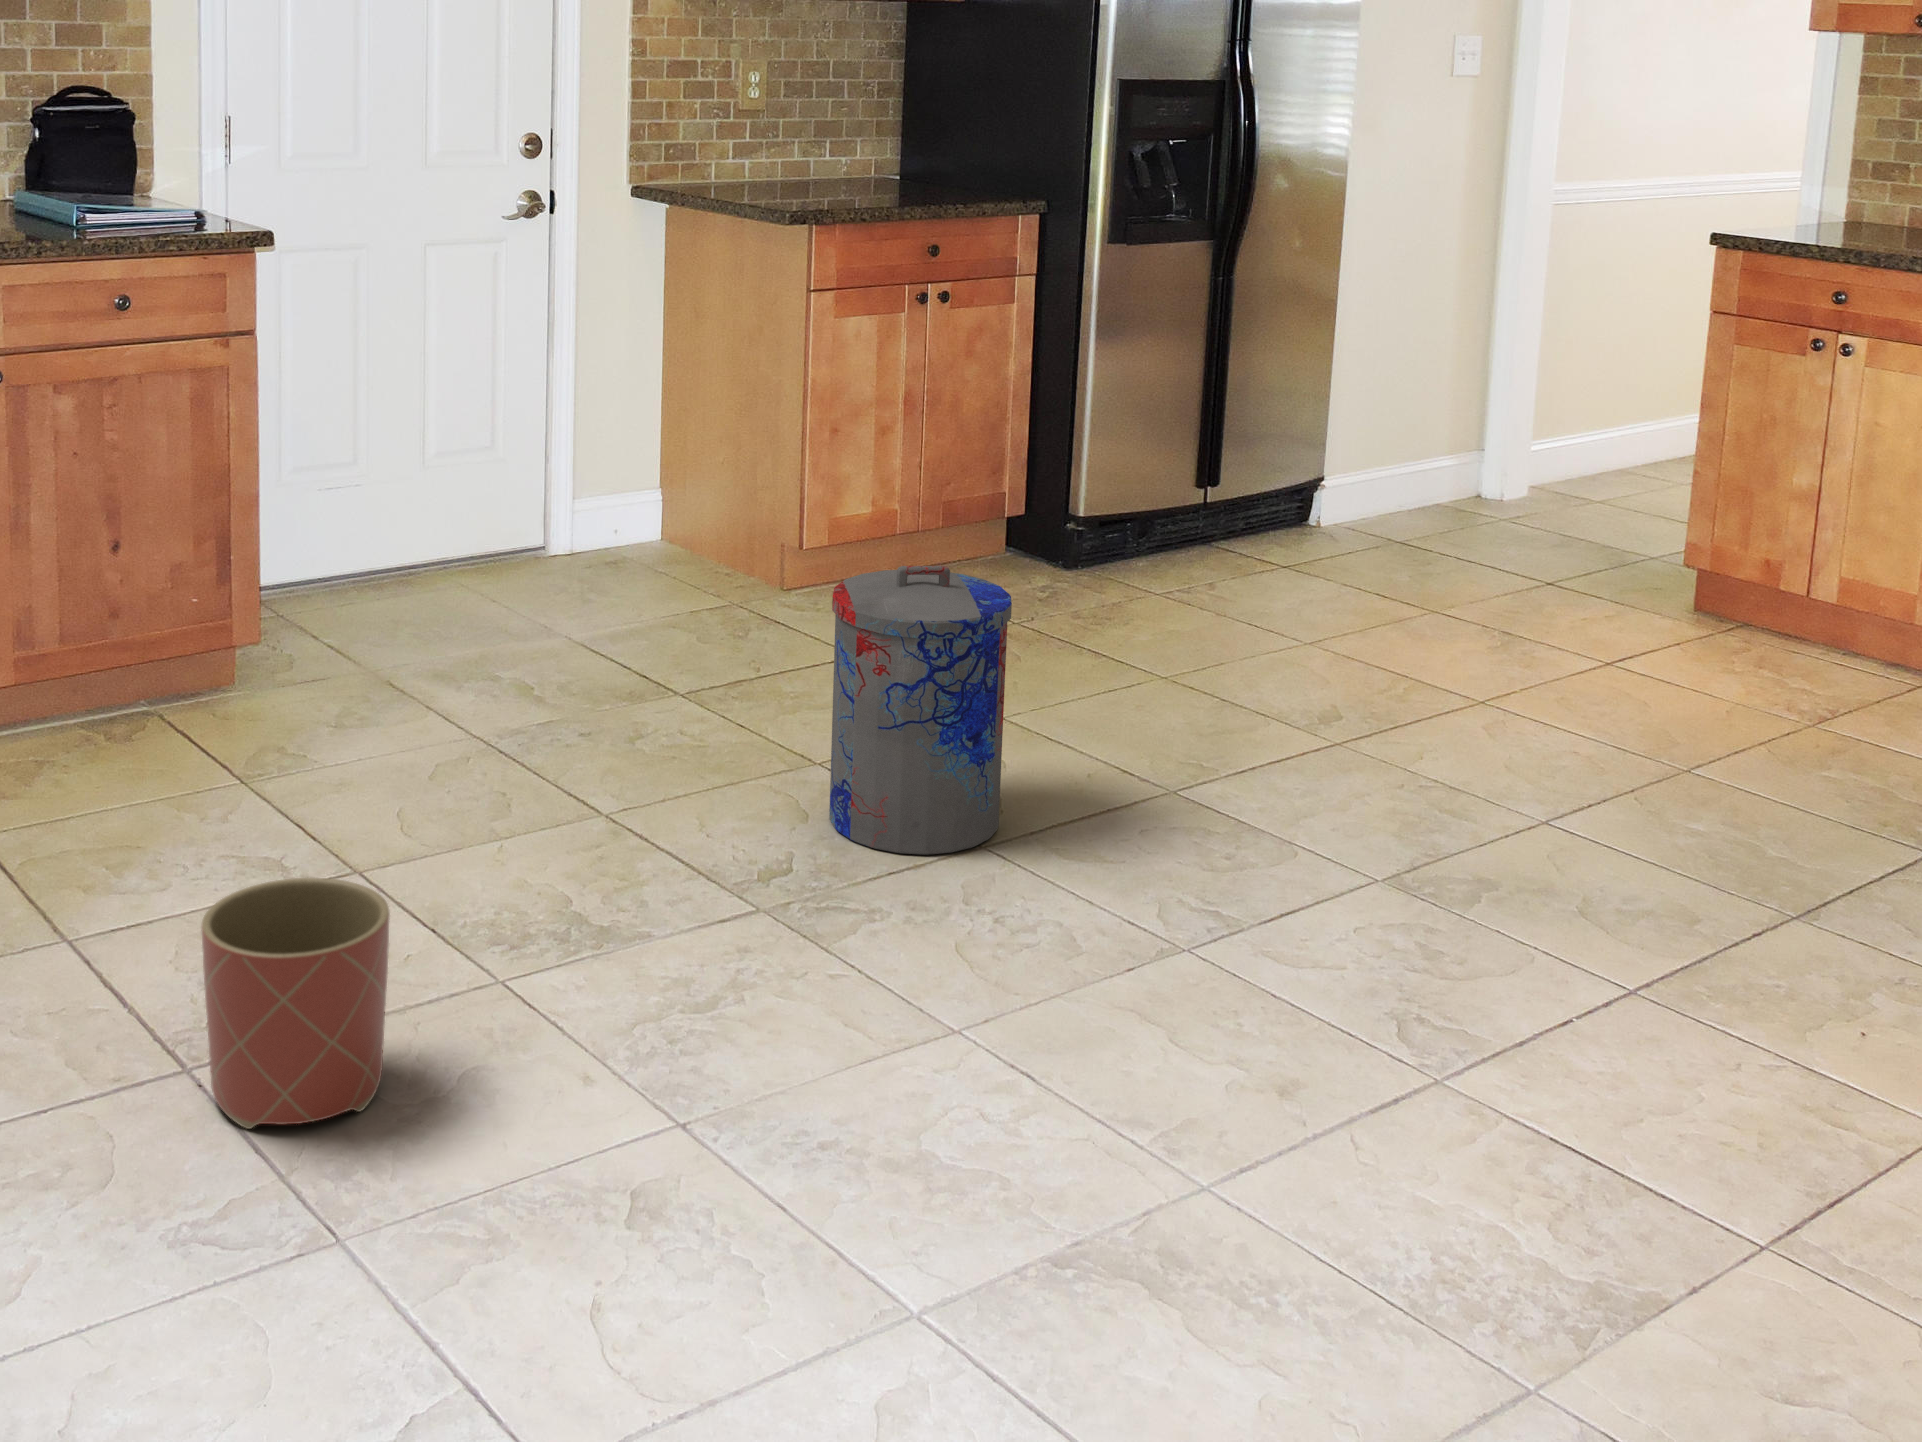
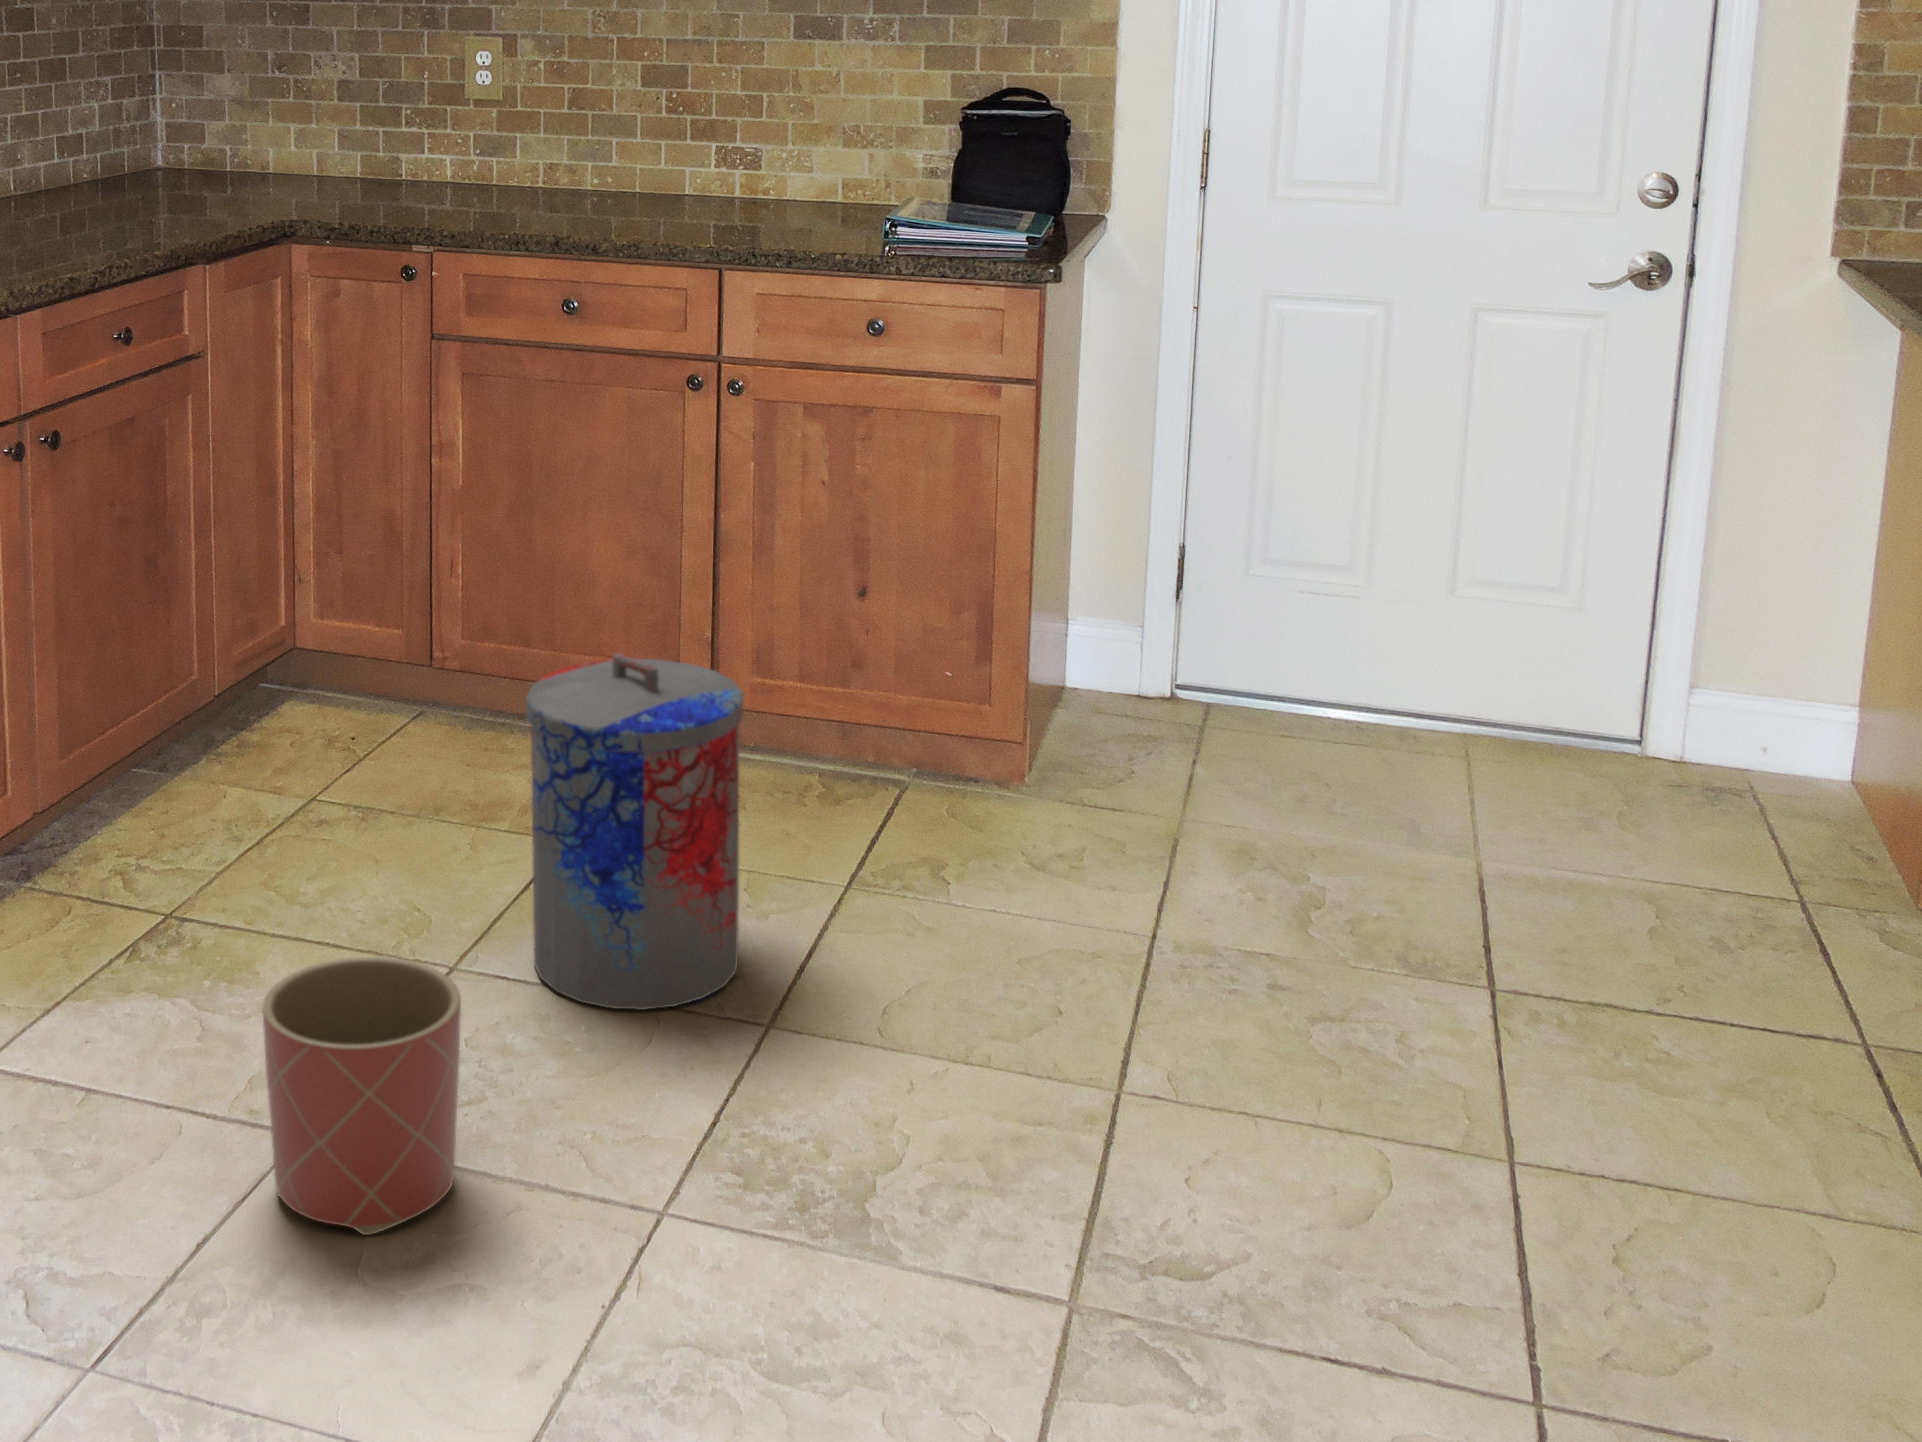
trash can: present [829,566,1012,855] -> present [526,653,744,1010]

